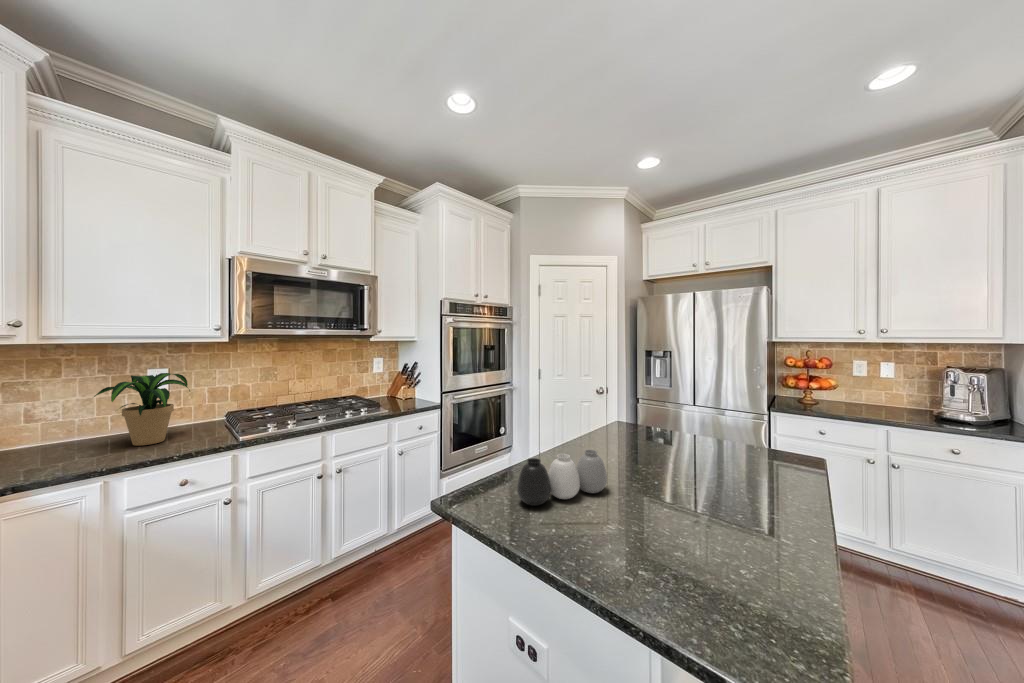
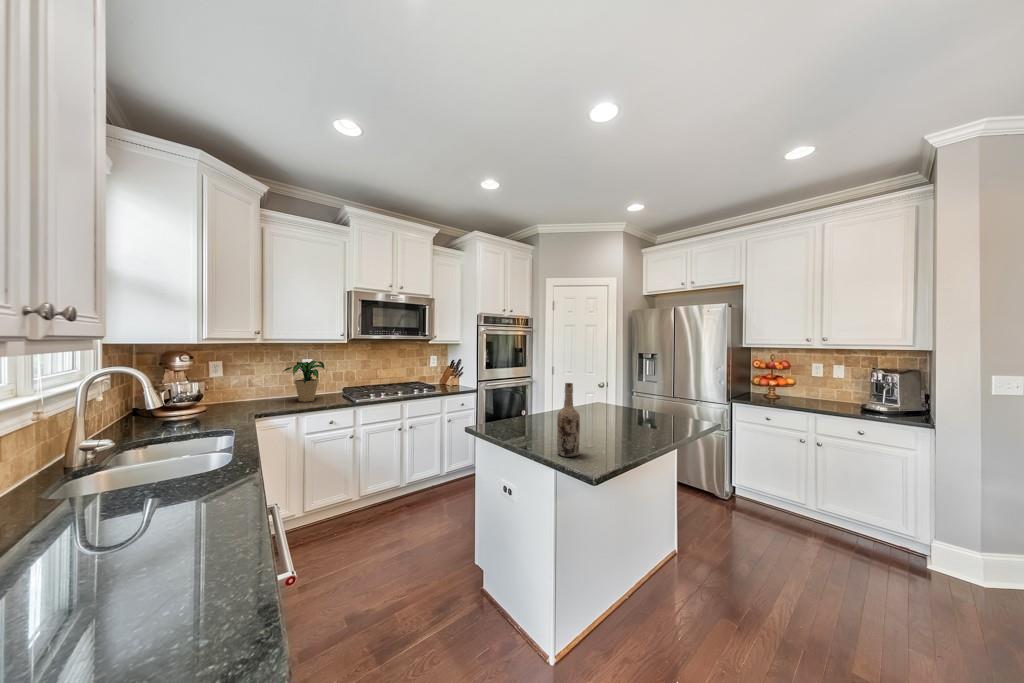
wine bottle: none [709,439,773,636] -> present [557,383,580,457]
vase: present [517,450,607,506] -> none [501,404,552,428]

